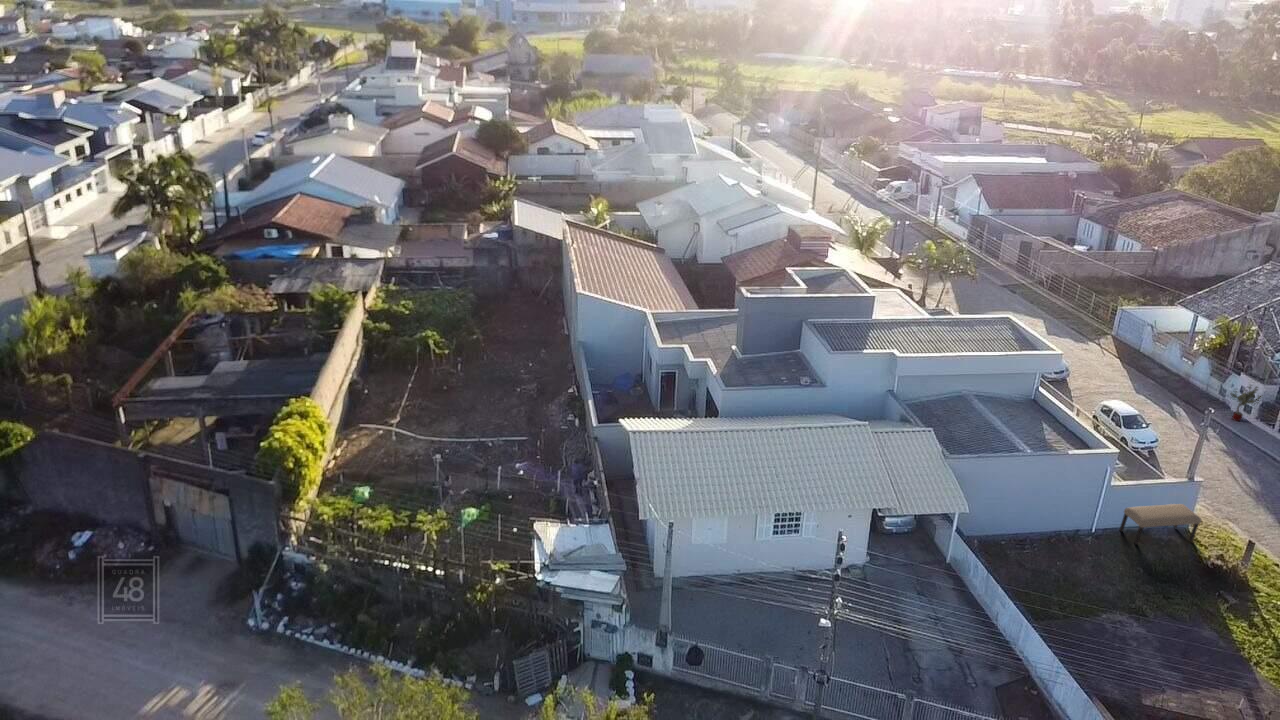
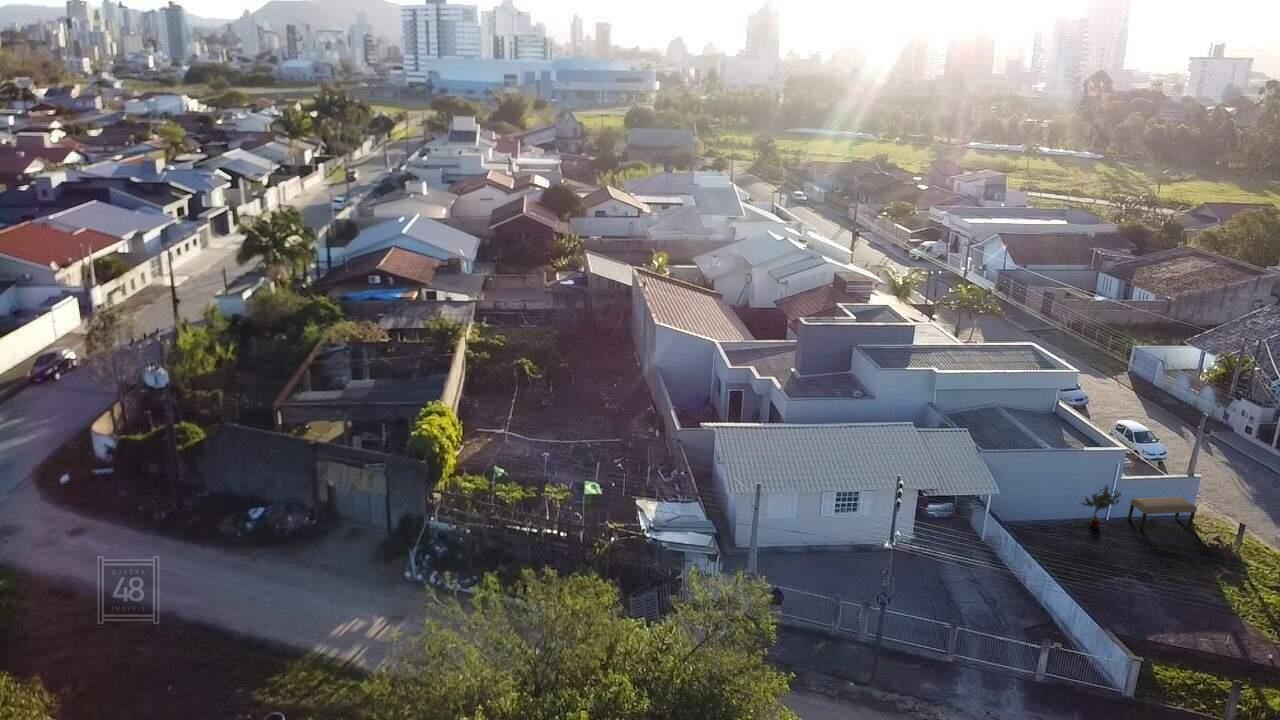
potted tree: present [1230,387,1261,421] -> present [1082,485,1121,528]

